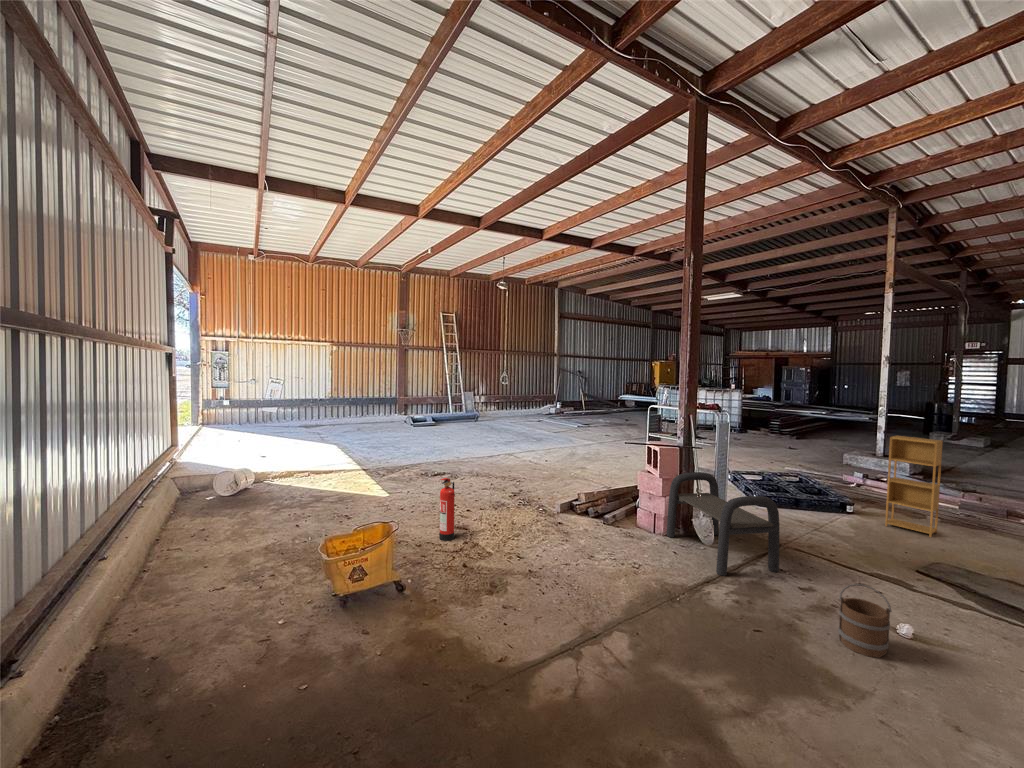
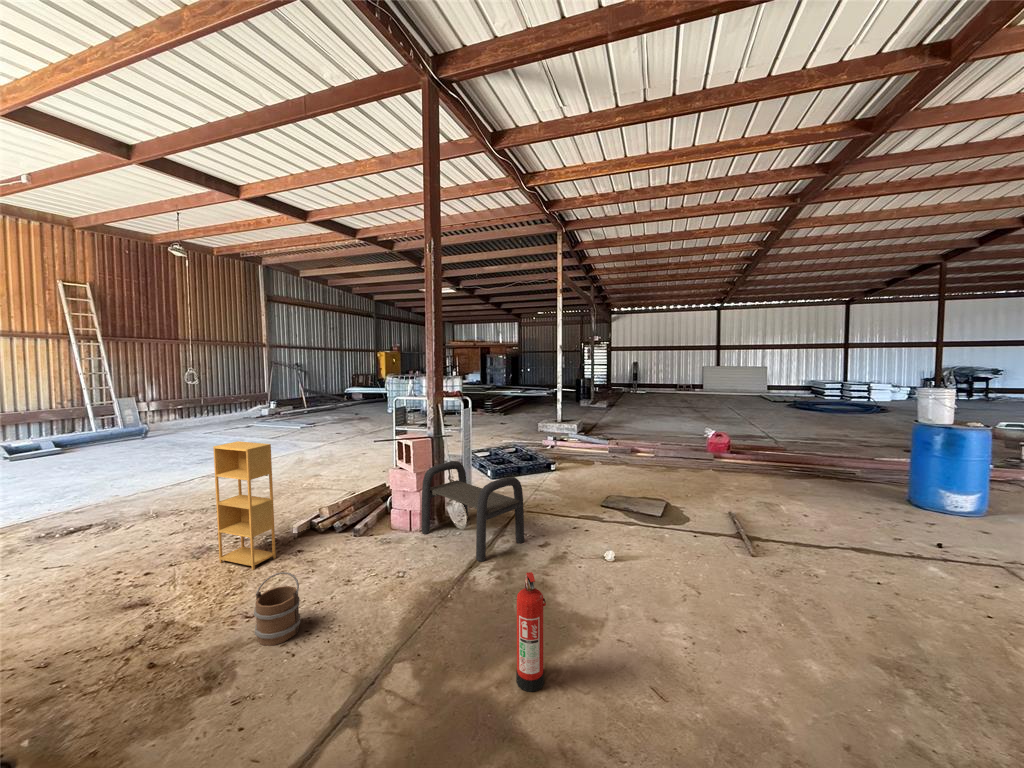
shelving unit: present [885,436,943,537] -> present [213,441,276,570]
fire extinguisher: present [439,478,455,541] -> present [516,572,546,692]
bucket: present [838,584,892,658] -> present [254,572,300,646]

